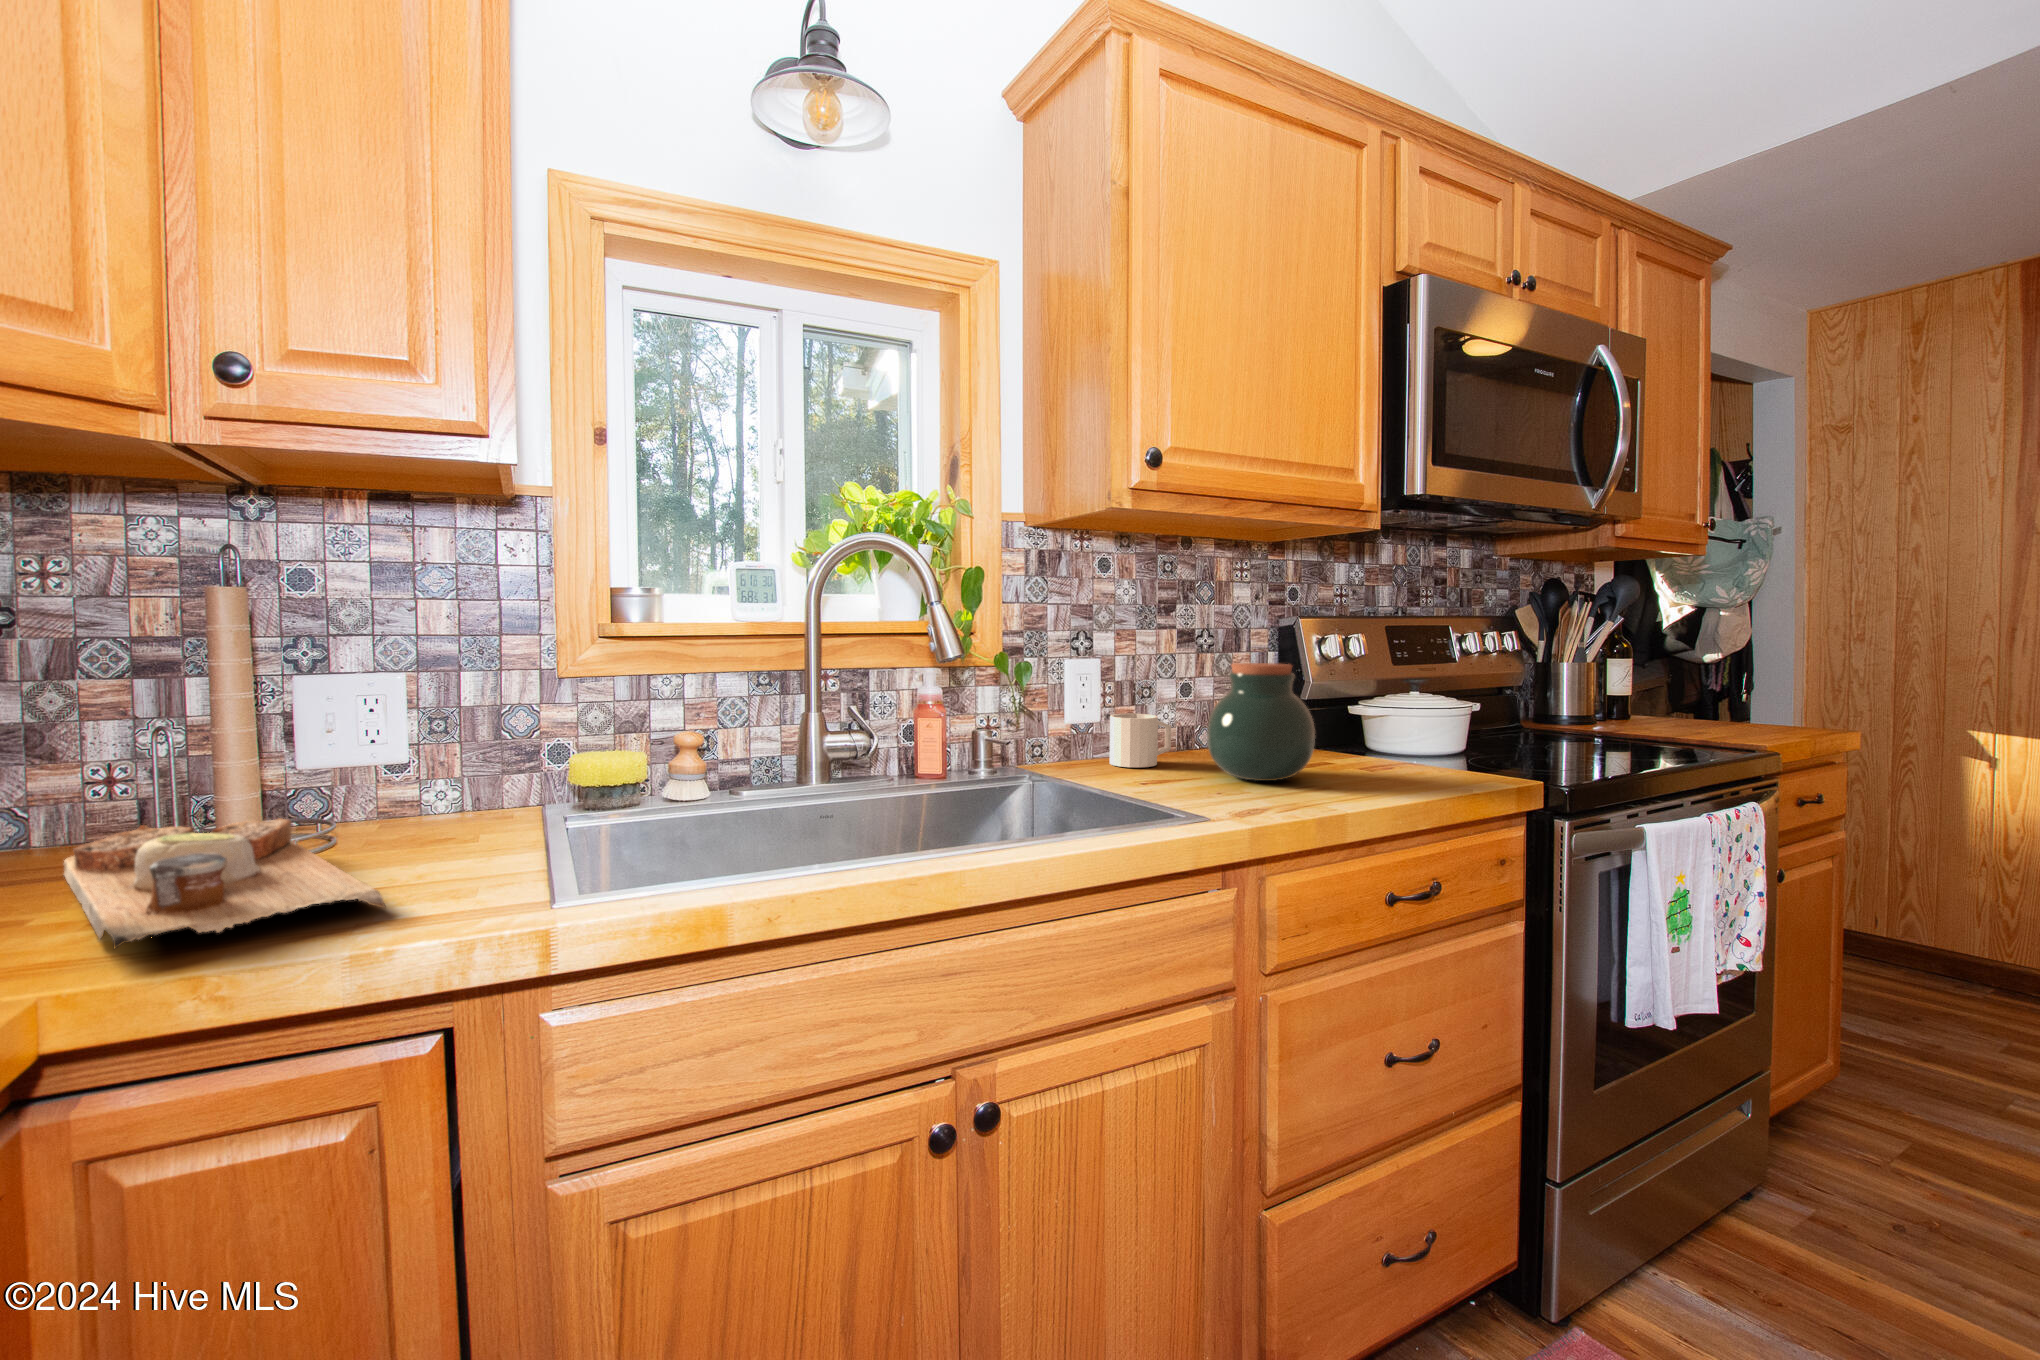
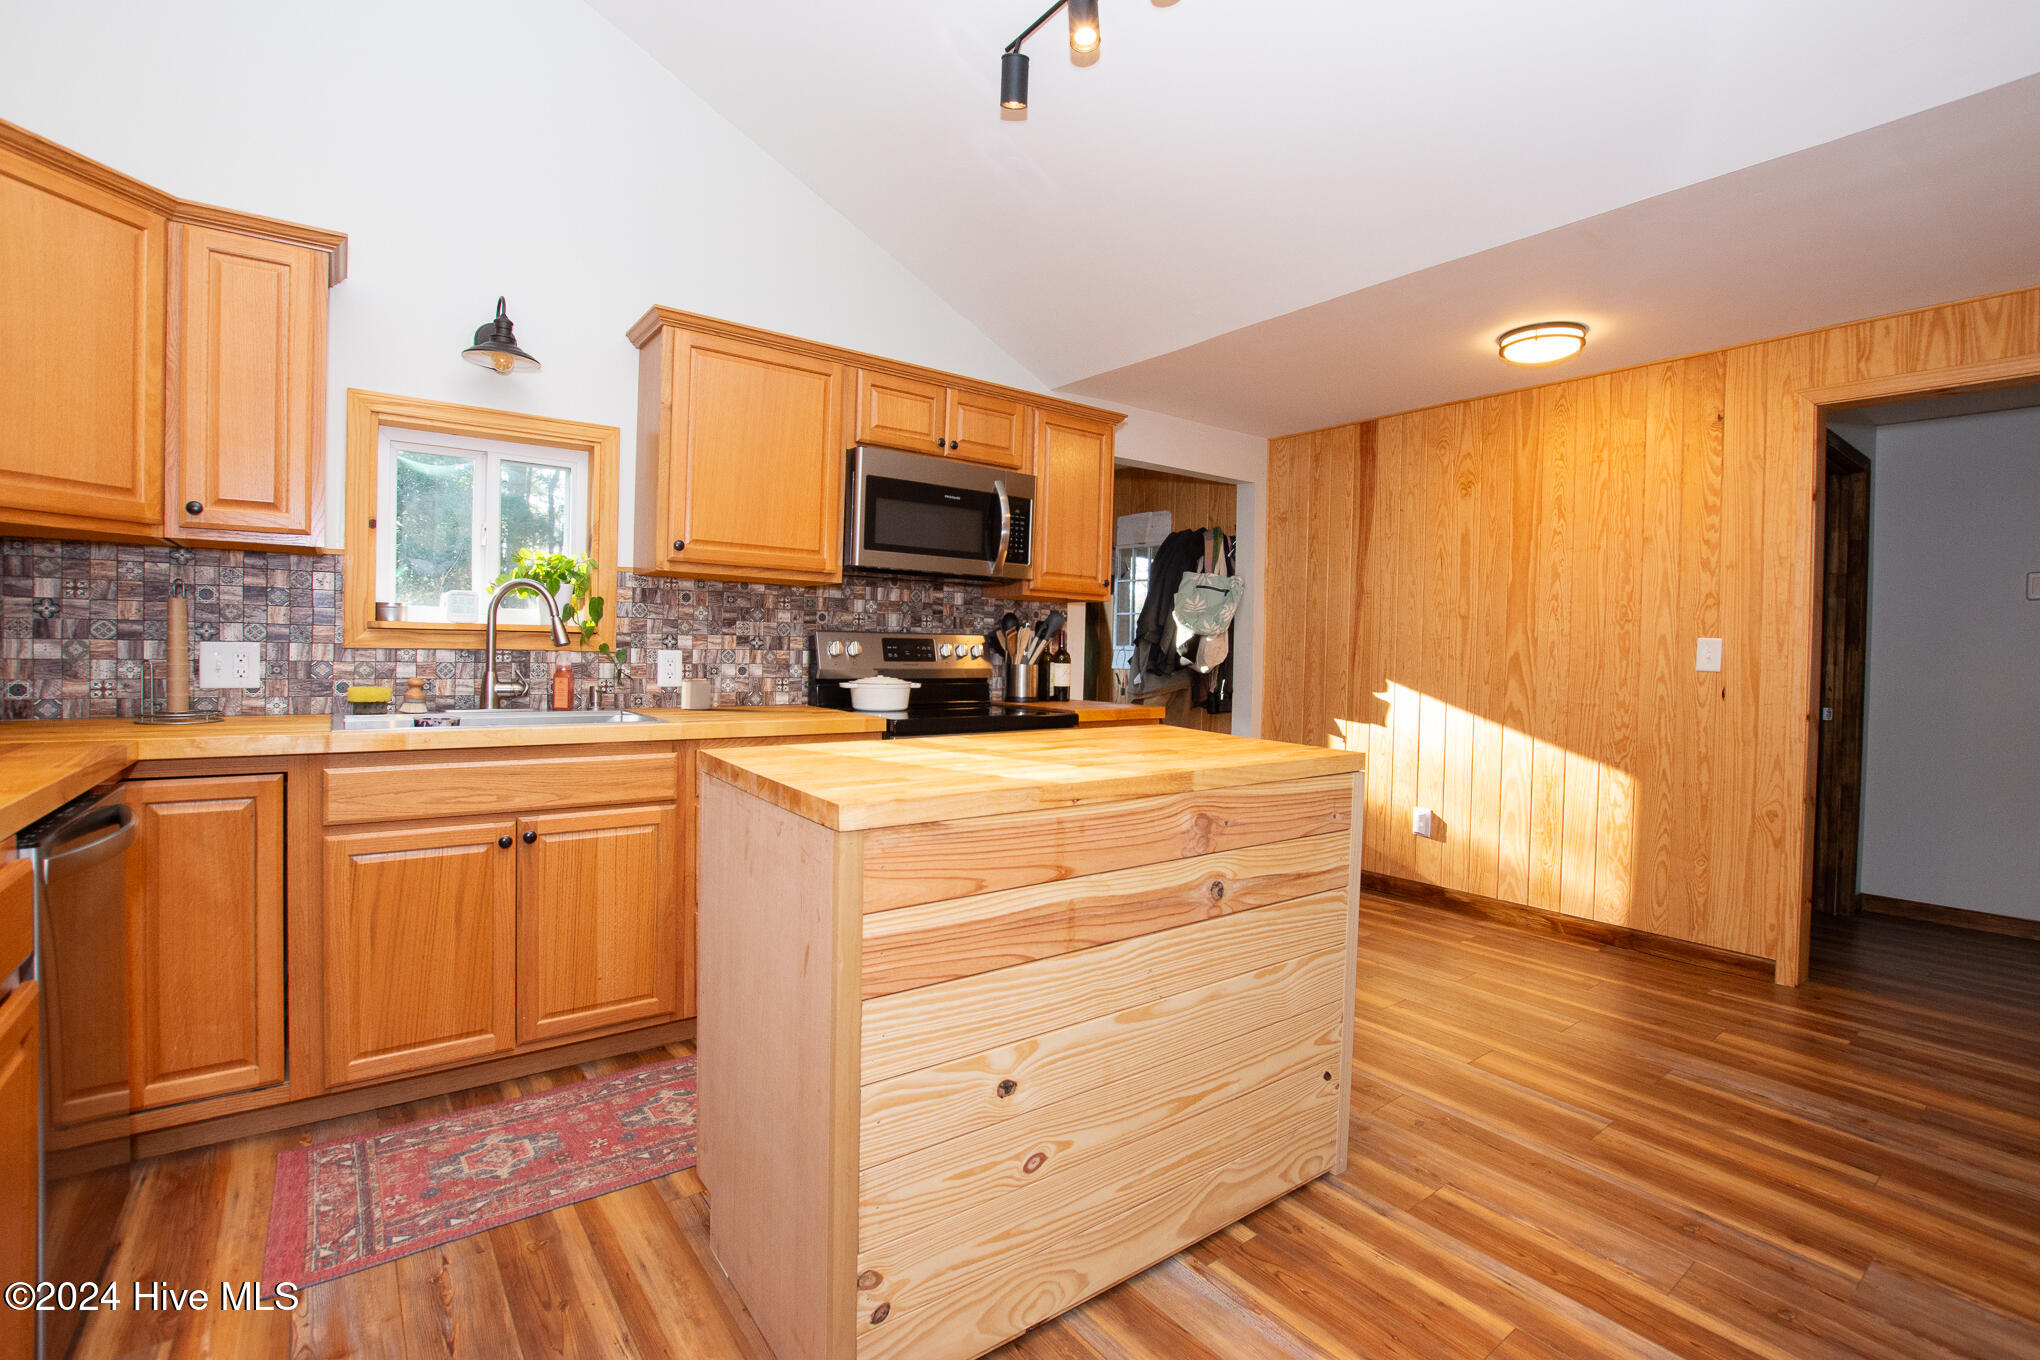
jar: present [1207,663,1315,781] -> none [727,652,785,714]
cutting board: present [64,818,385,948] -> none [100,701,270,732]

